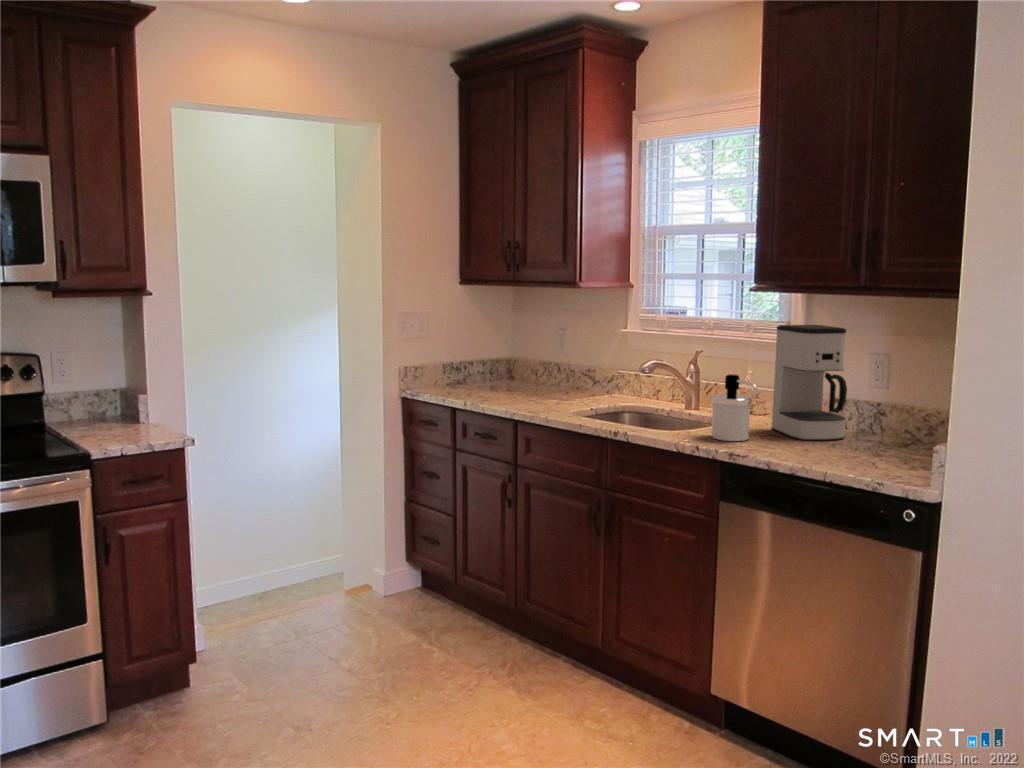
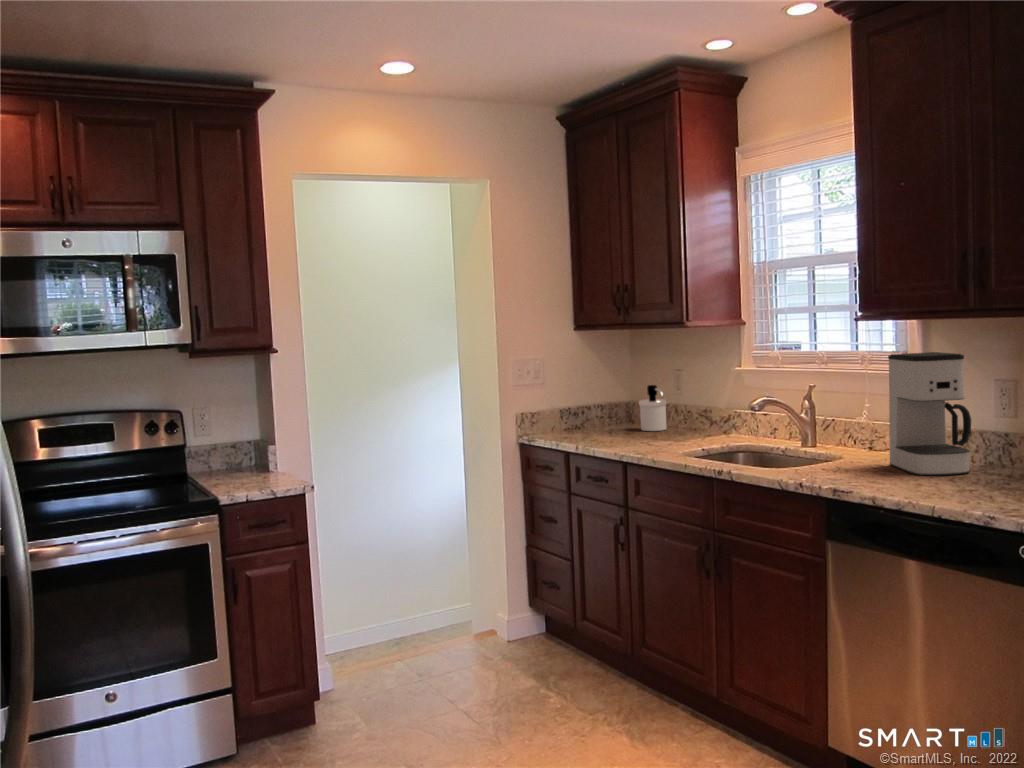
soap dispenser: present [711,375,759,441] -> present [639,385,667,431]

